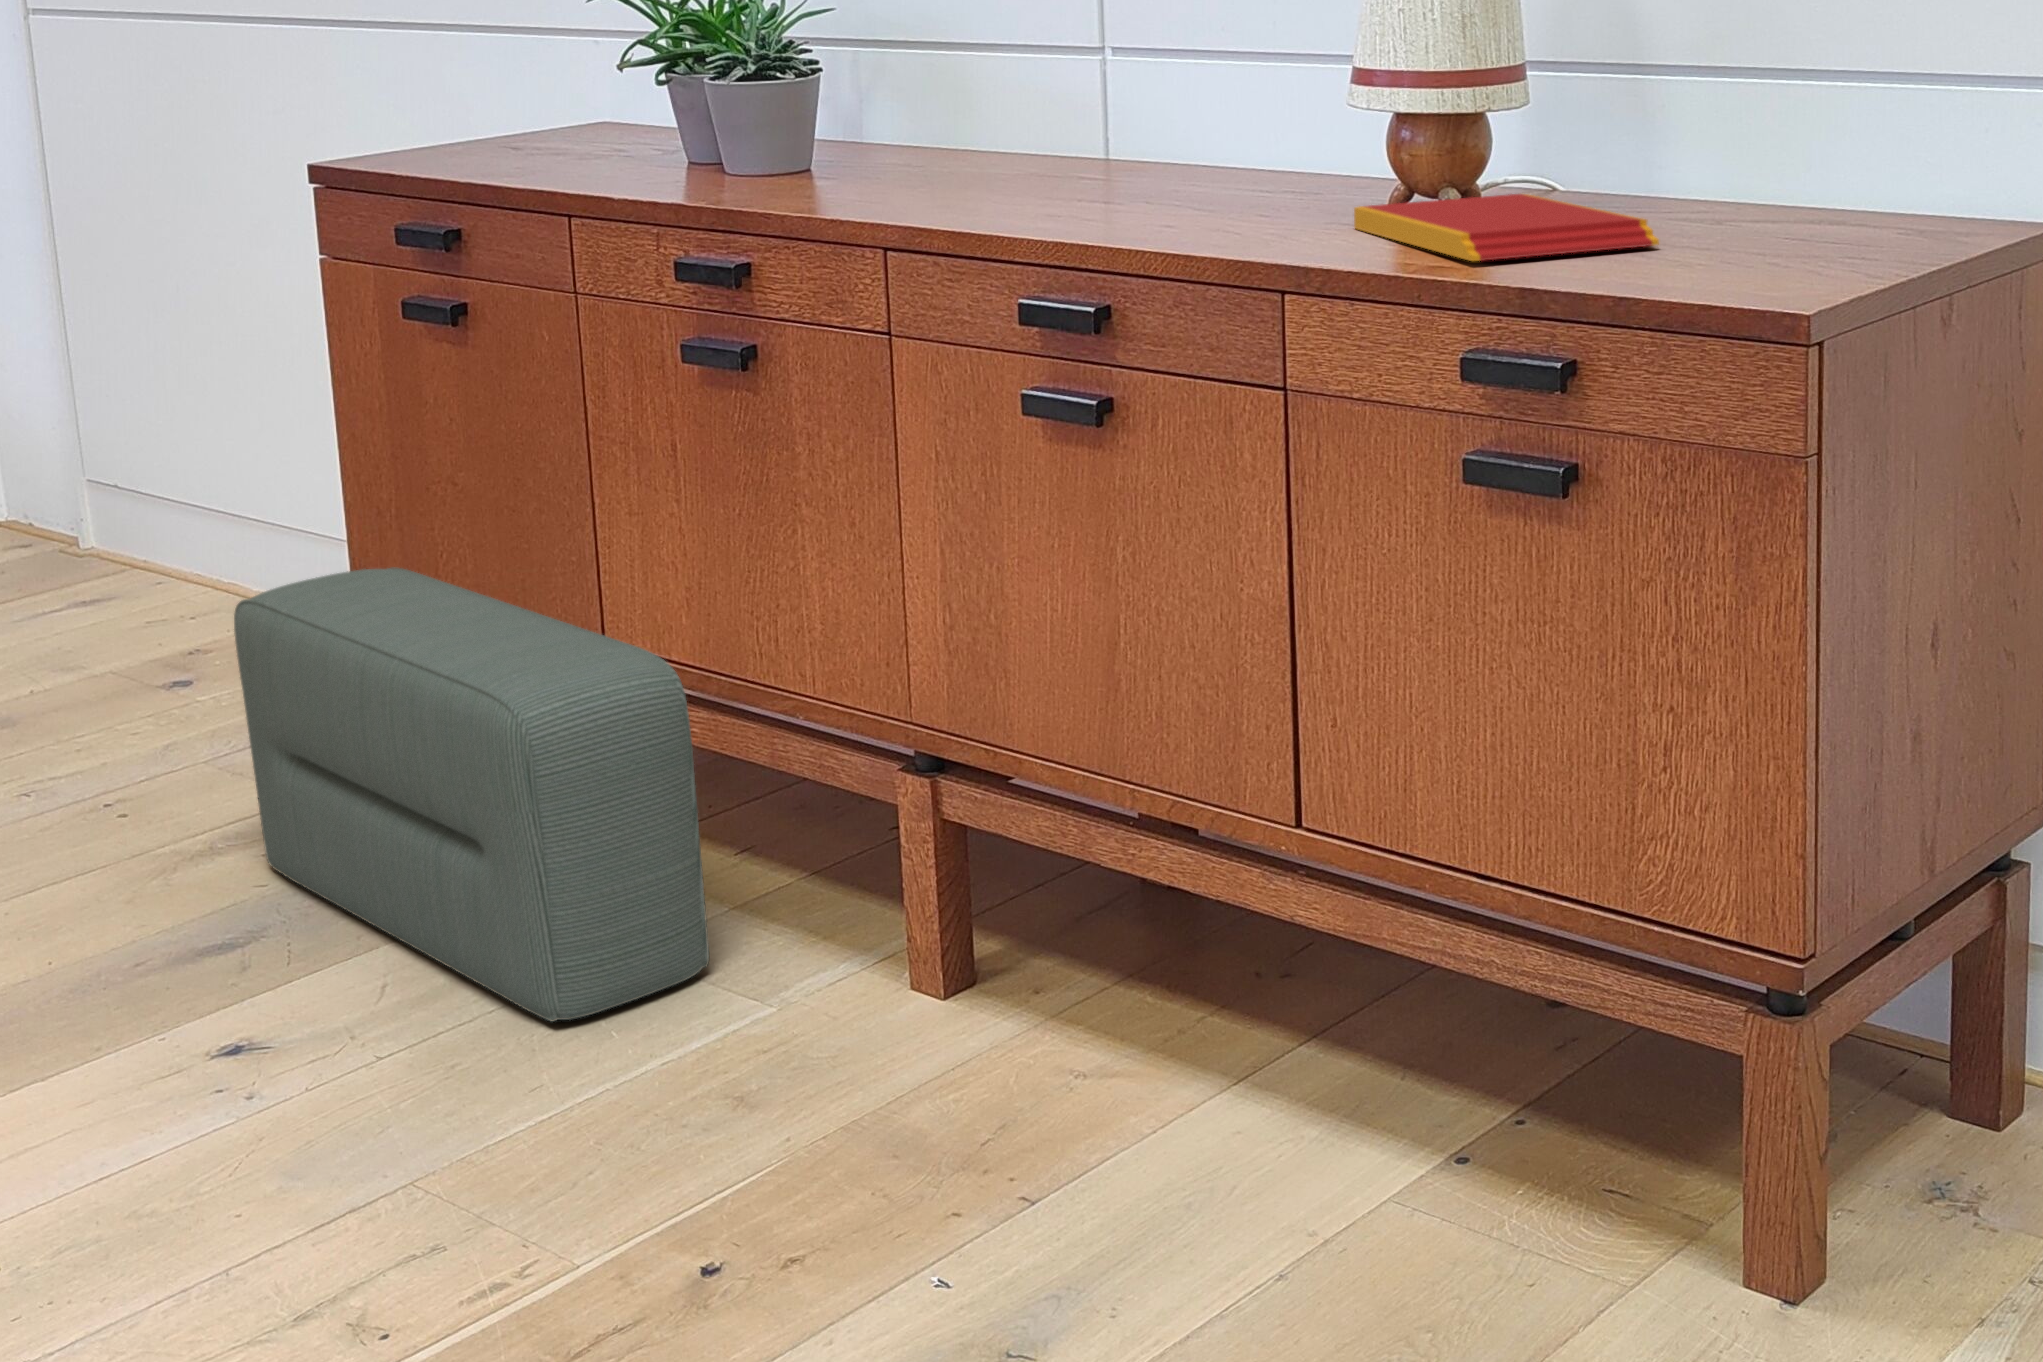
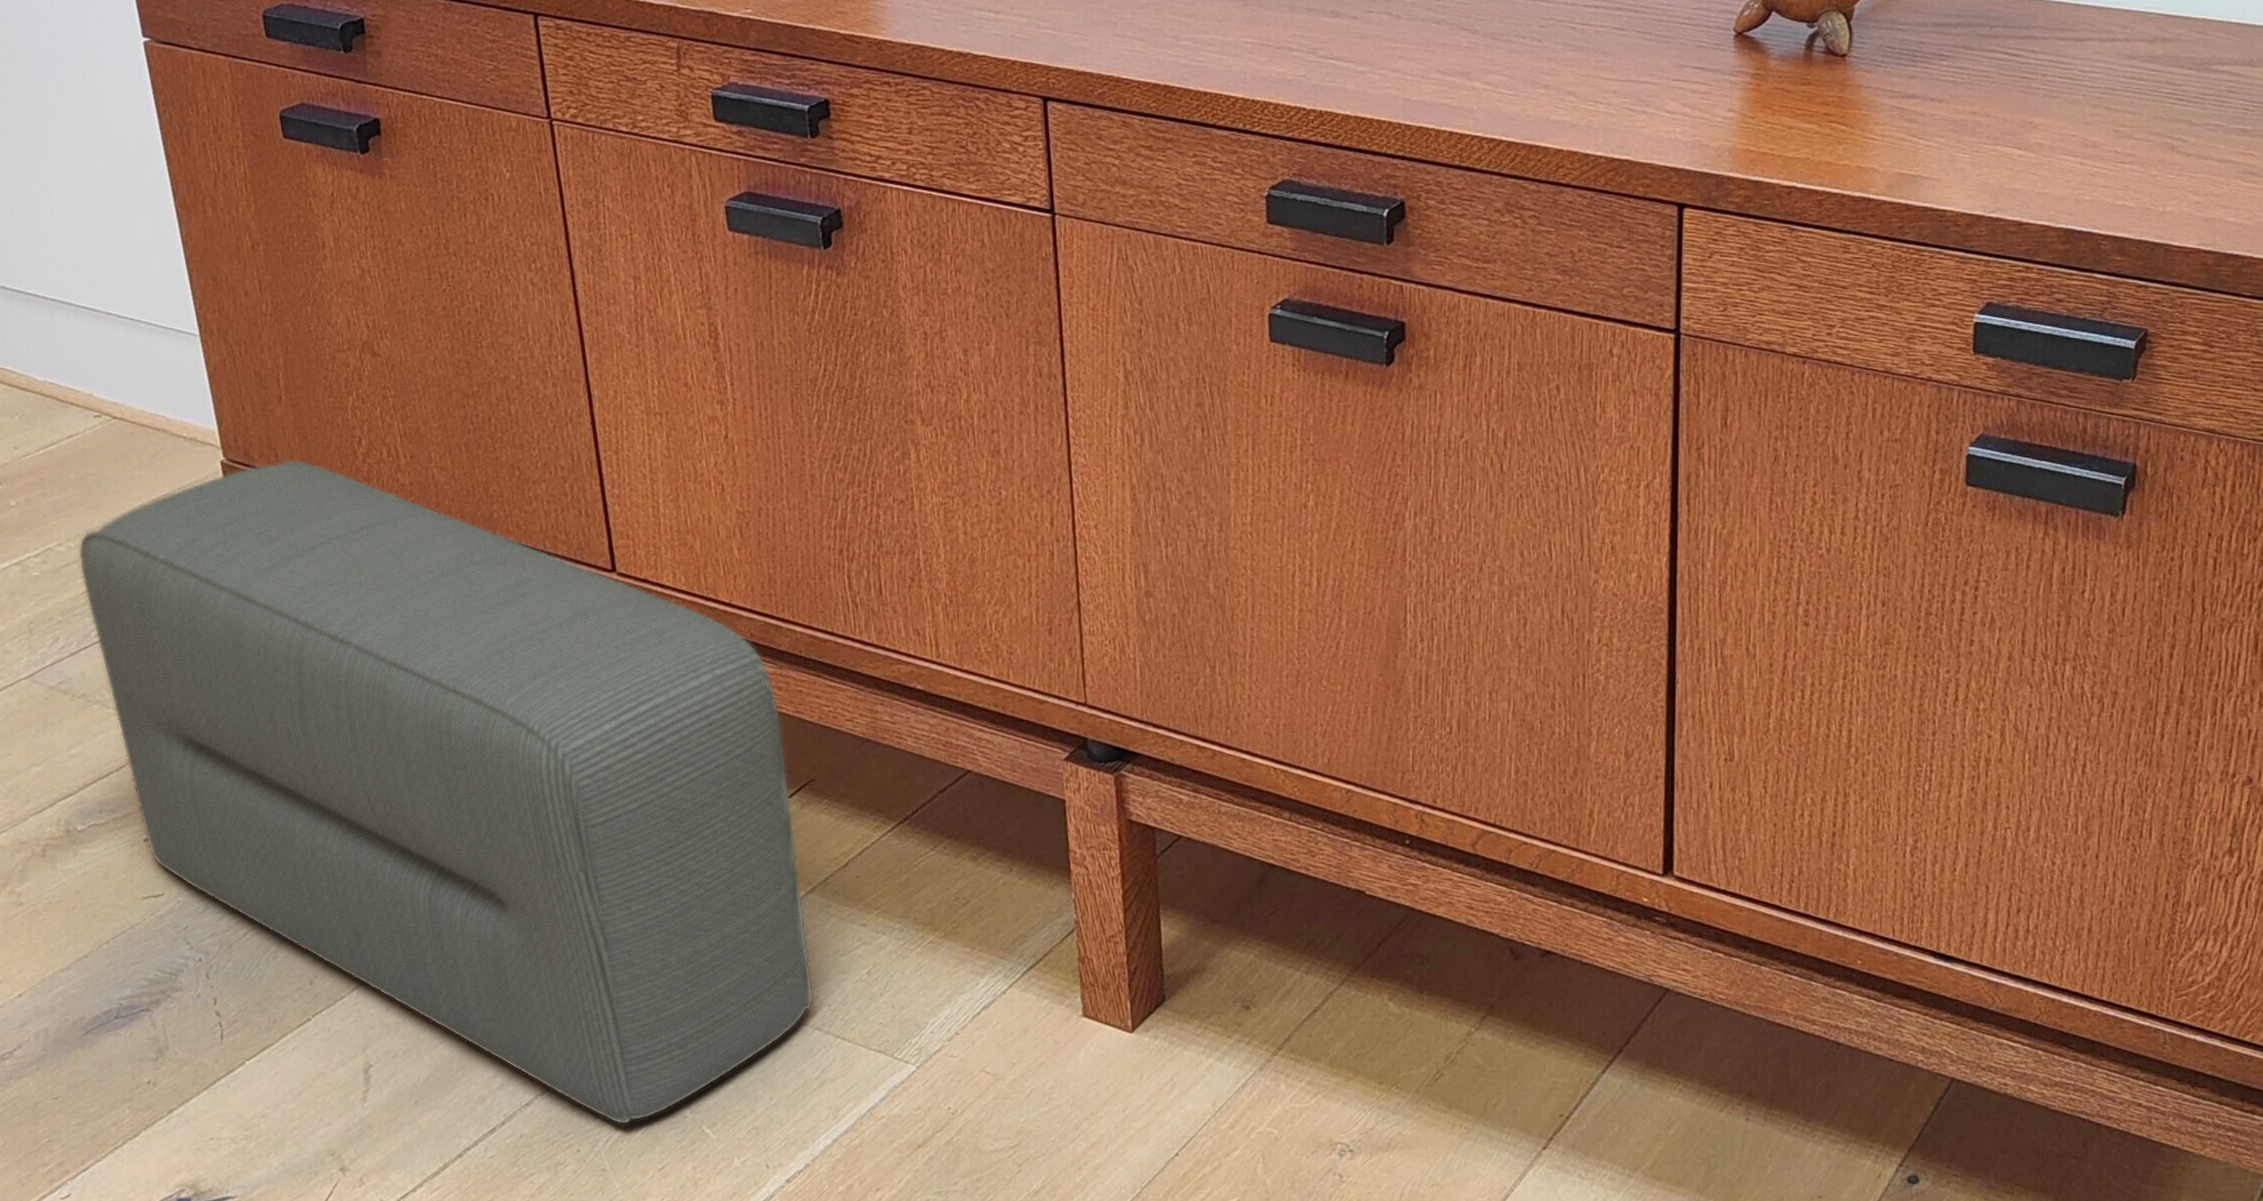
book: present [1354,194,1659,261] -> none [1723,20,2182,175]

